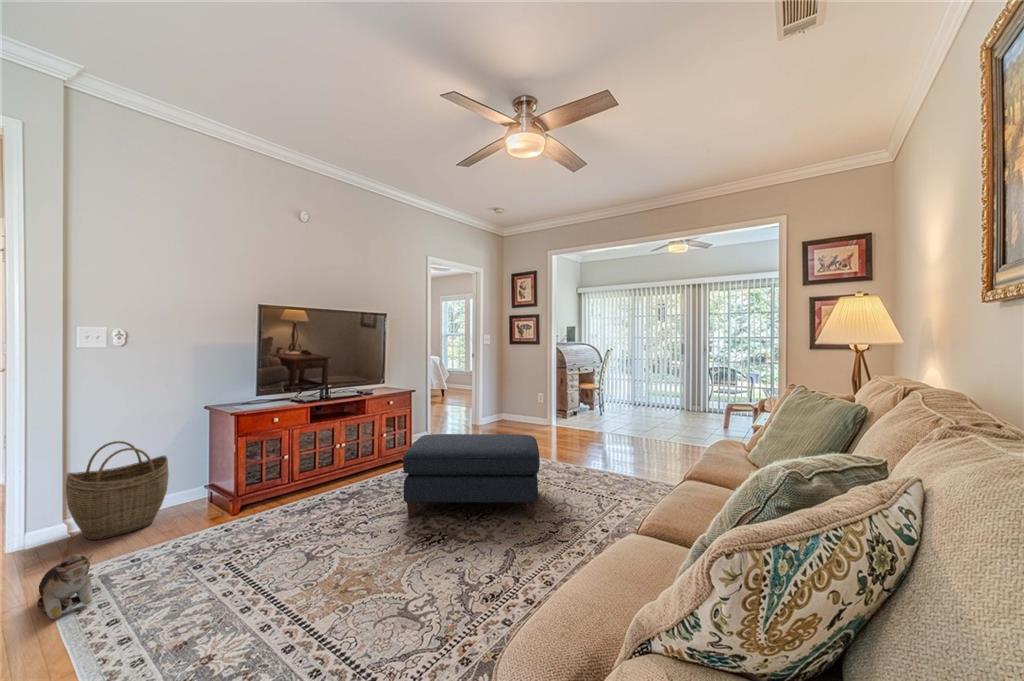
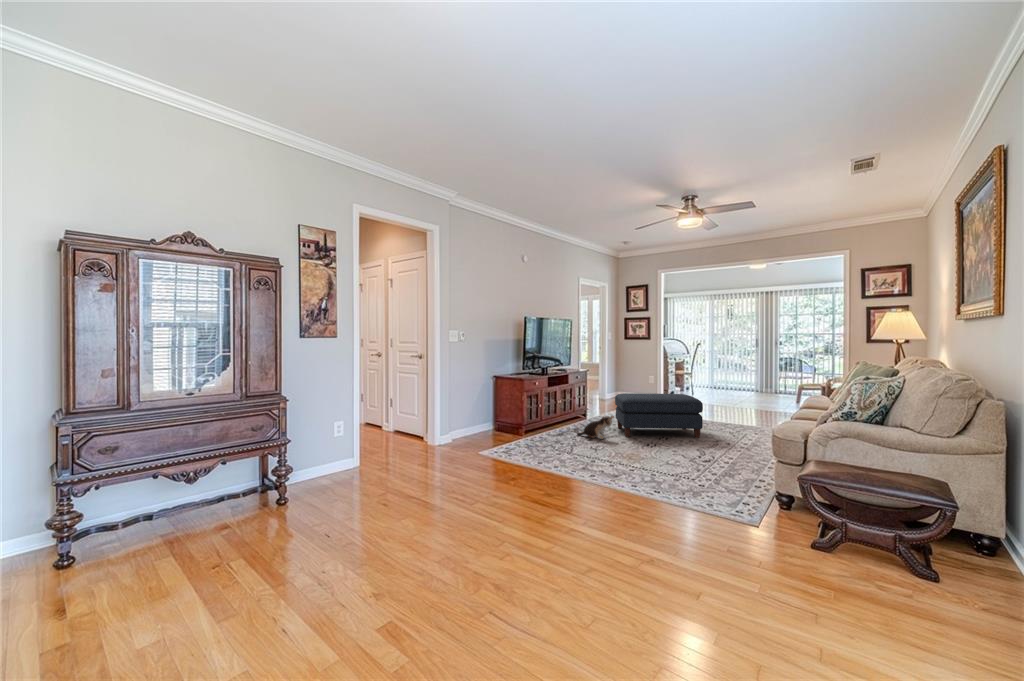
woven basket: present [66,441,169,540] -> none [454,391,494,441]
plush toy: present [38,554,93,619] -> present [577,416,614,439]

